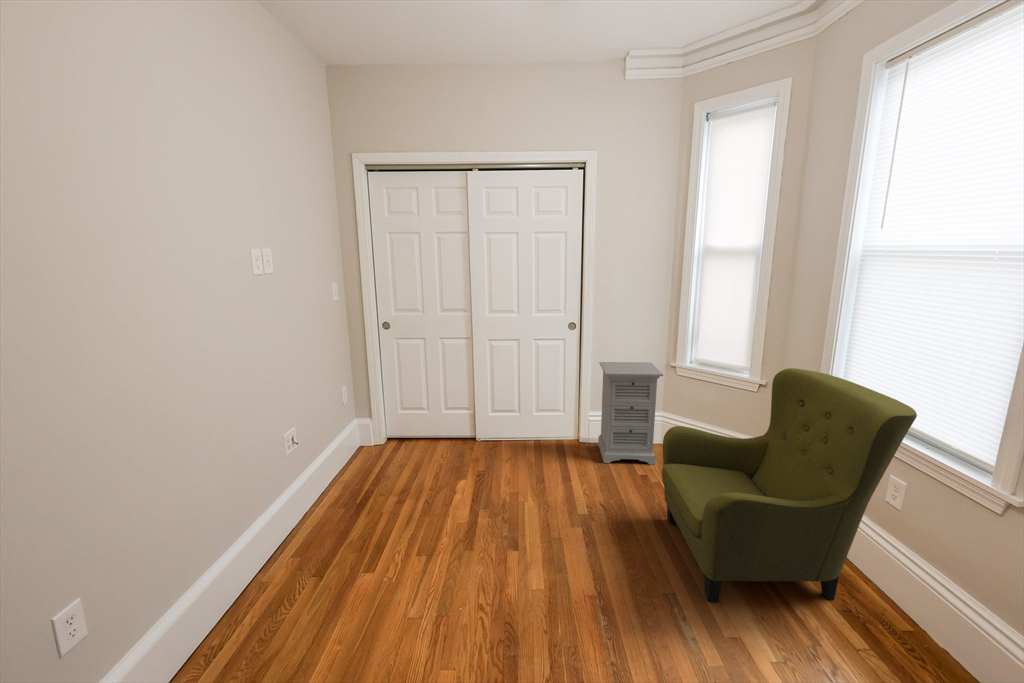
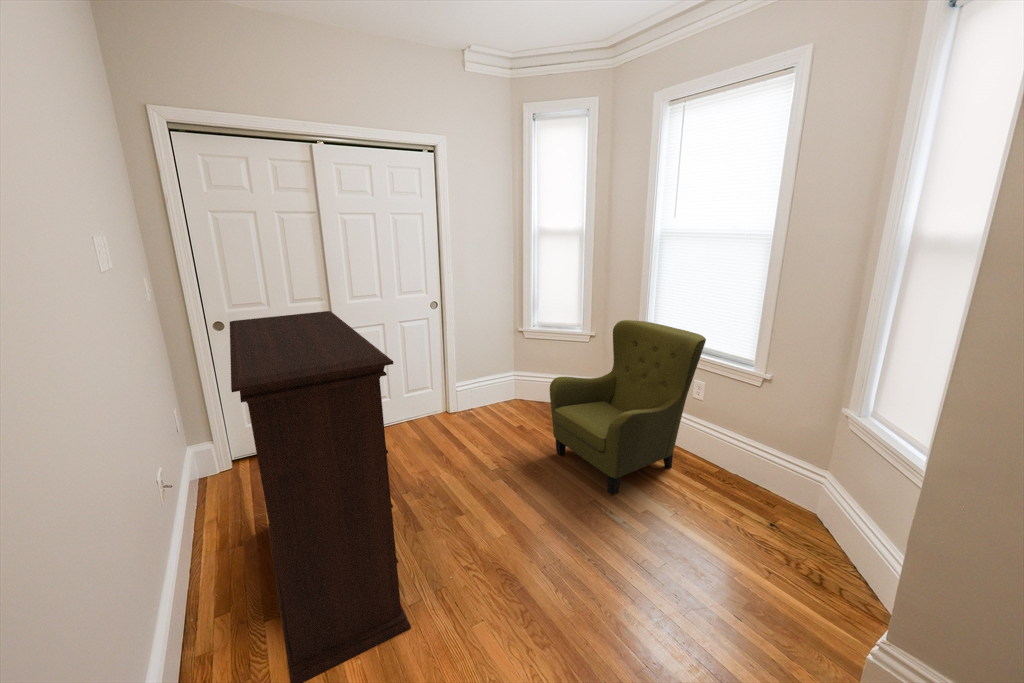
bookshelf: none [233,318,440,646] -> present [230,311,411,683]
nightstand: present [598,362,663,465] -> none [464,331,525,426]

